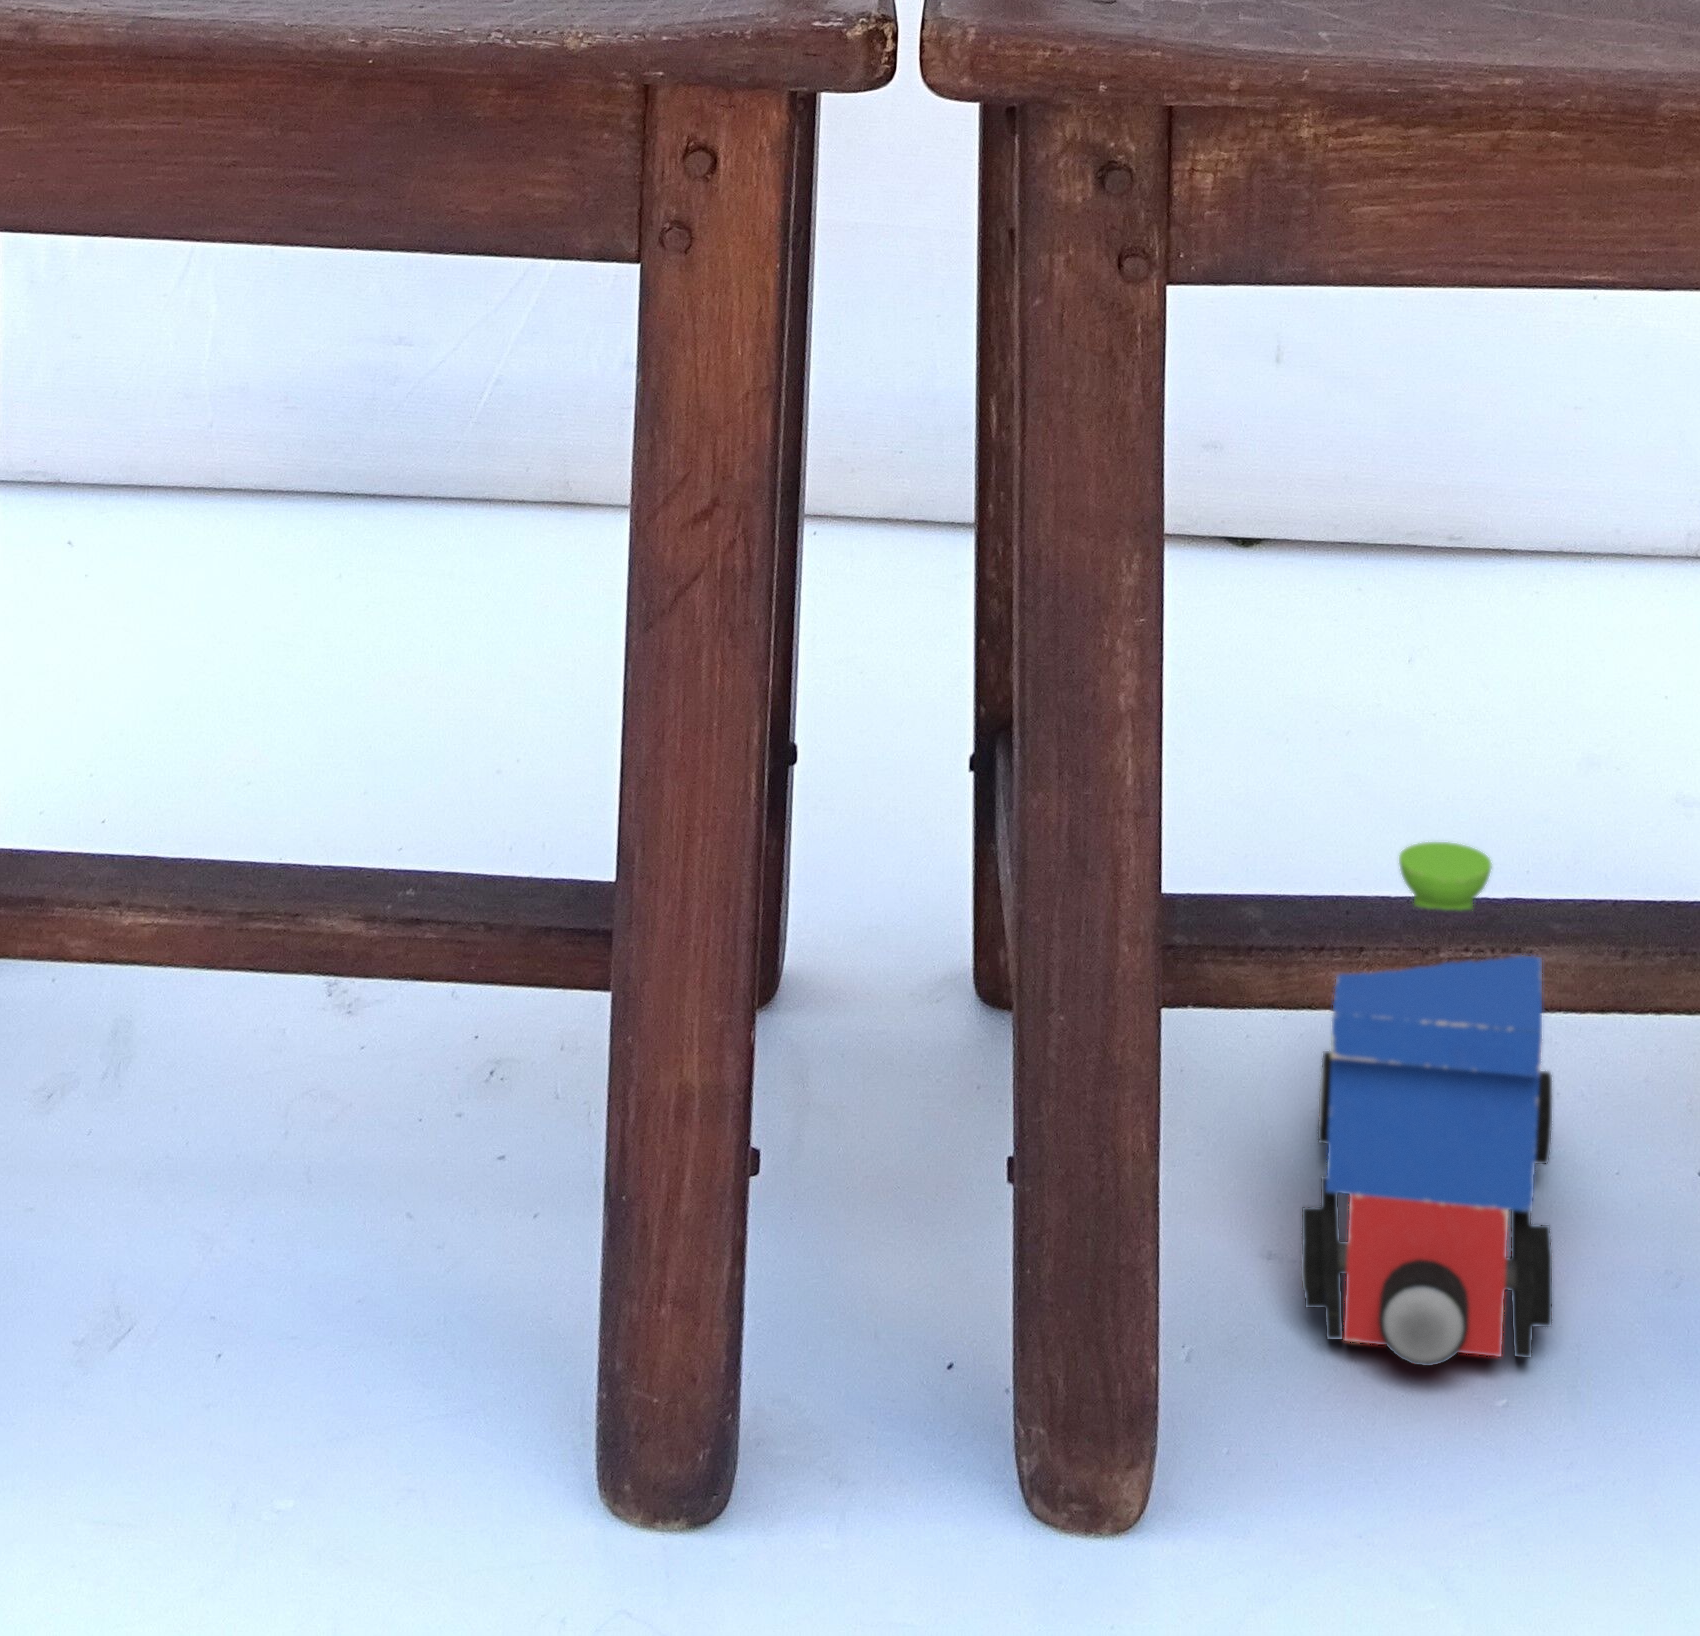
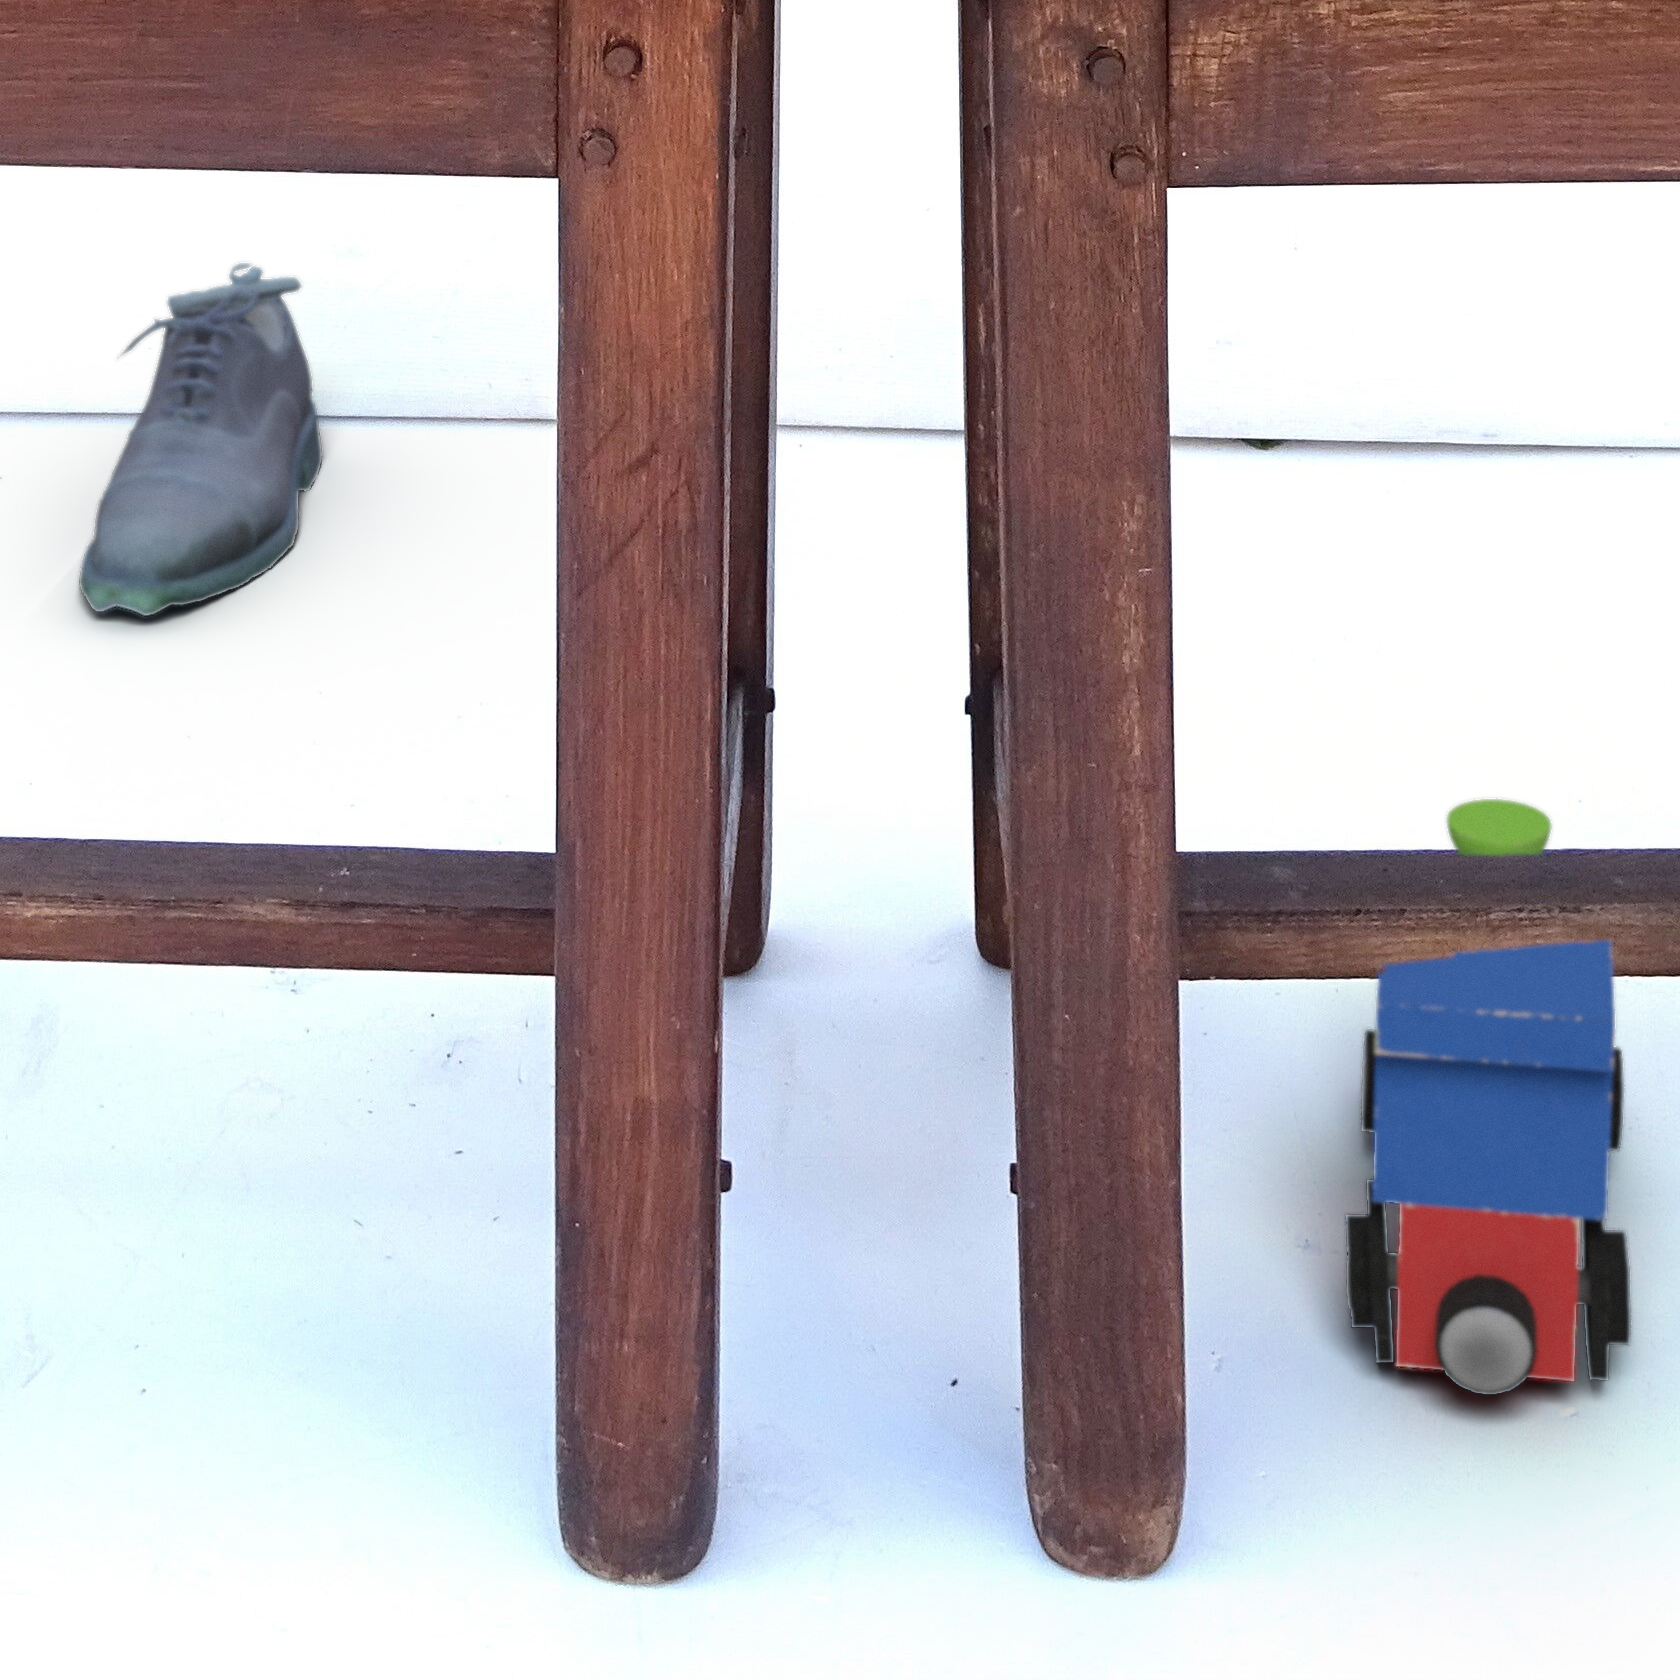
shoe: none [159,353,379,672] -> present [79,263,322,616]

